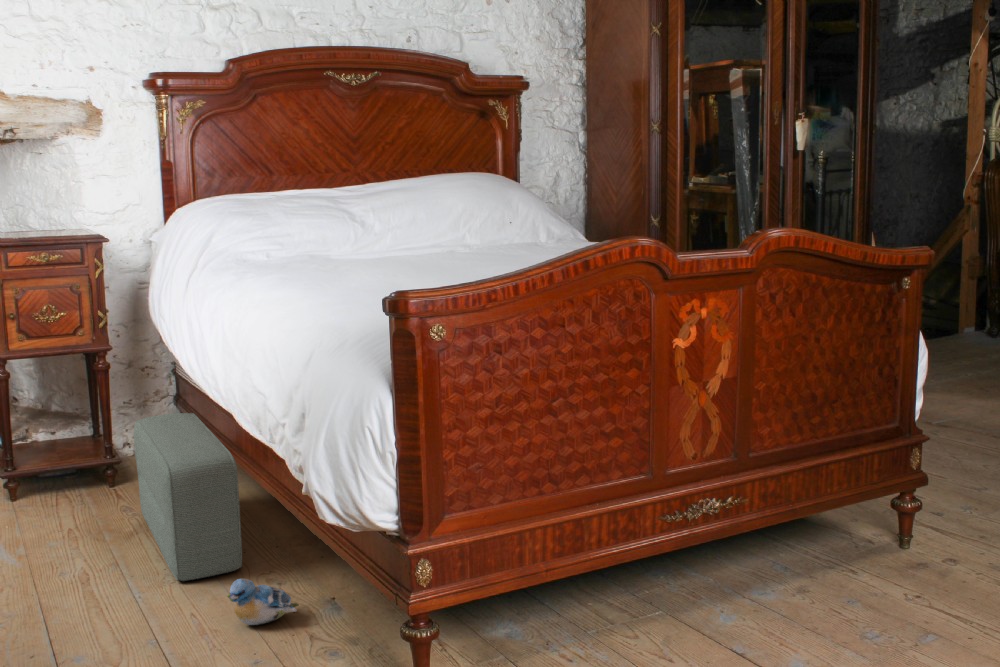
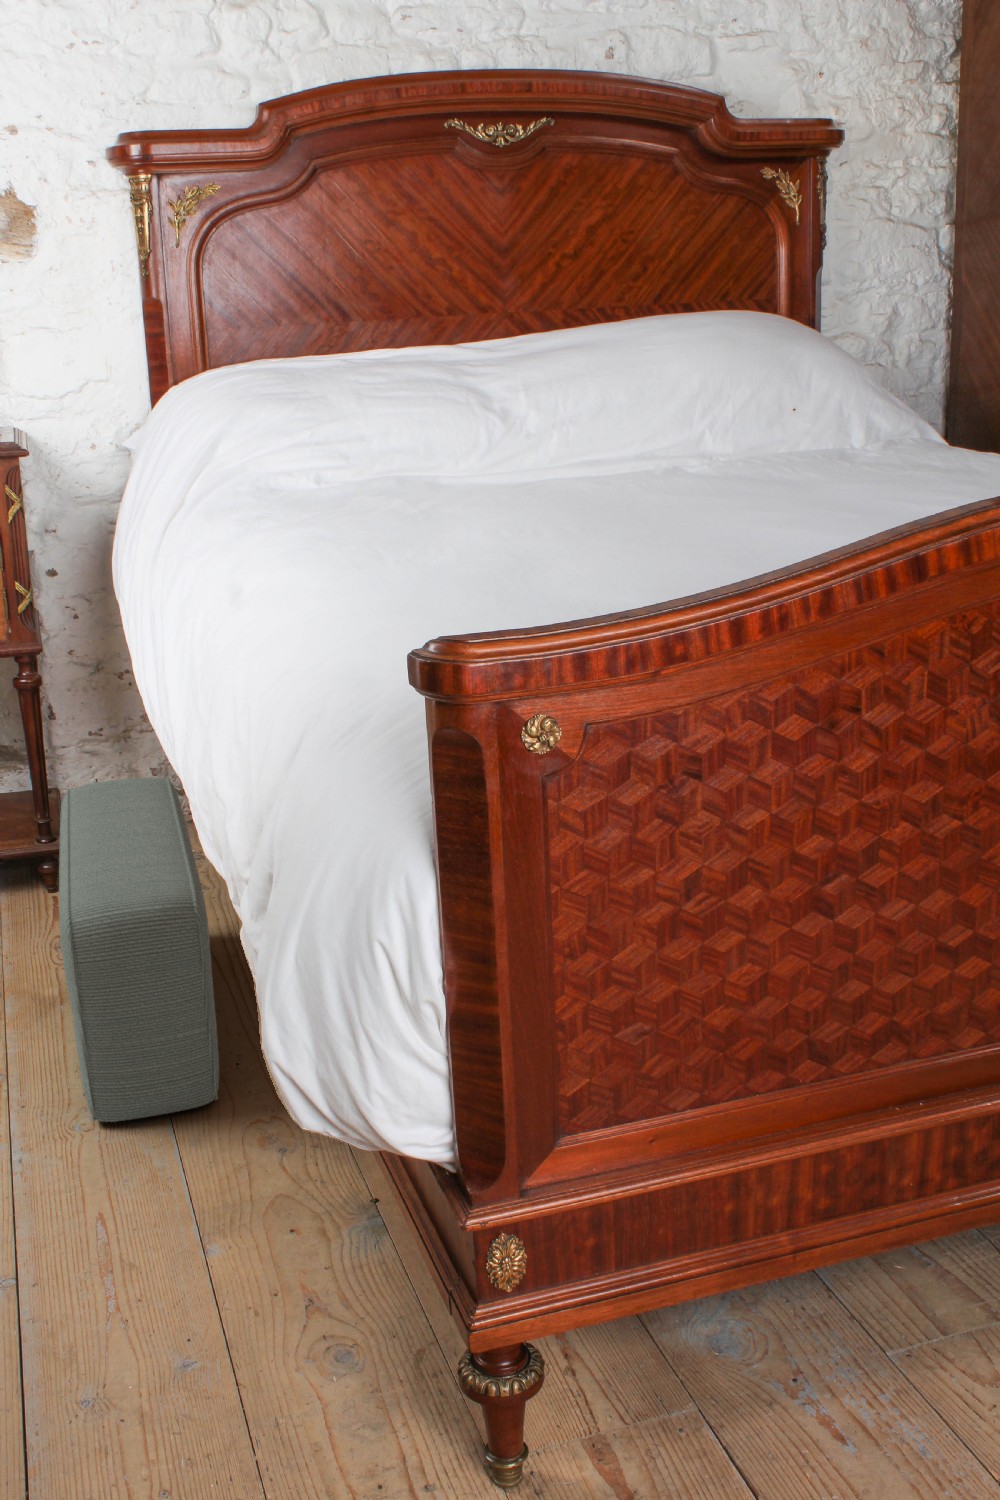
plush toy: present [228,579,299,625] -> none [146,1165,295,1257]

